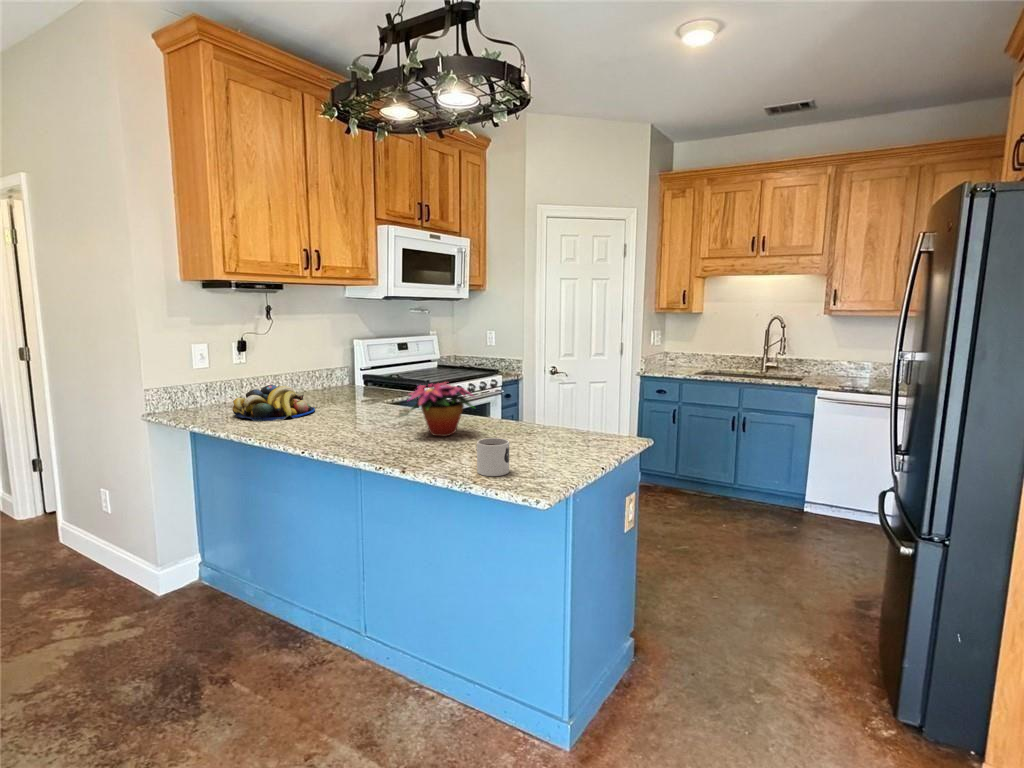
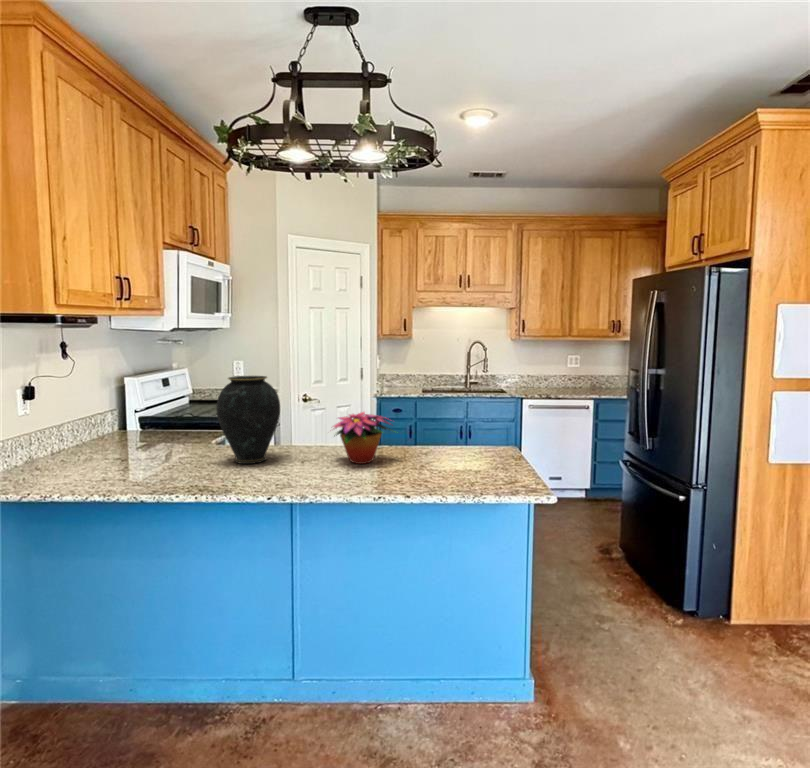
vase: none [332,339,393,423] -> present [216,376,280,464]
fruit bowl: present [232,385,315,421] -> none [76,435,172,479]
mug: present [477,438,509,476] -> none [465,453,494,485]

